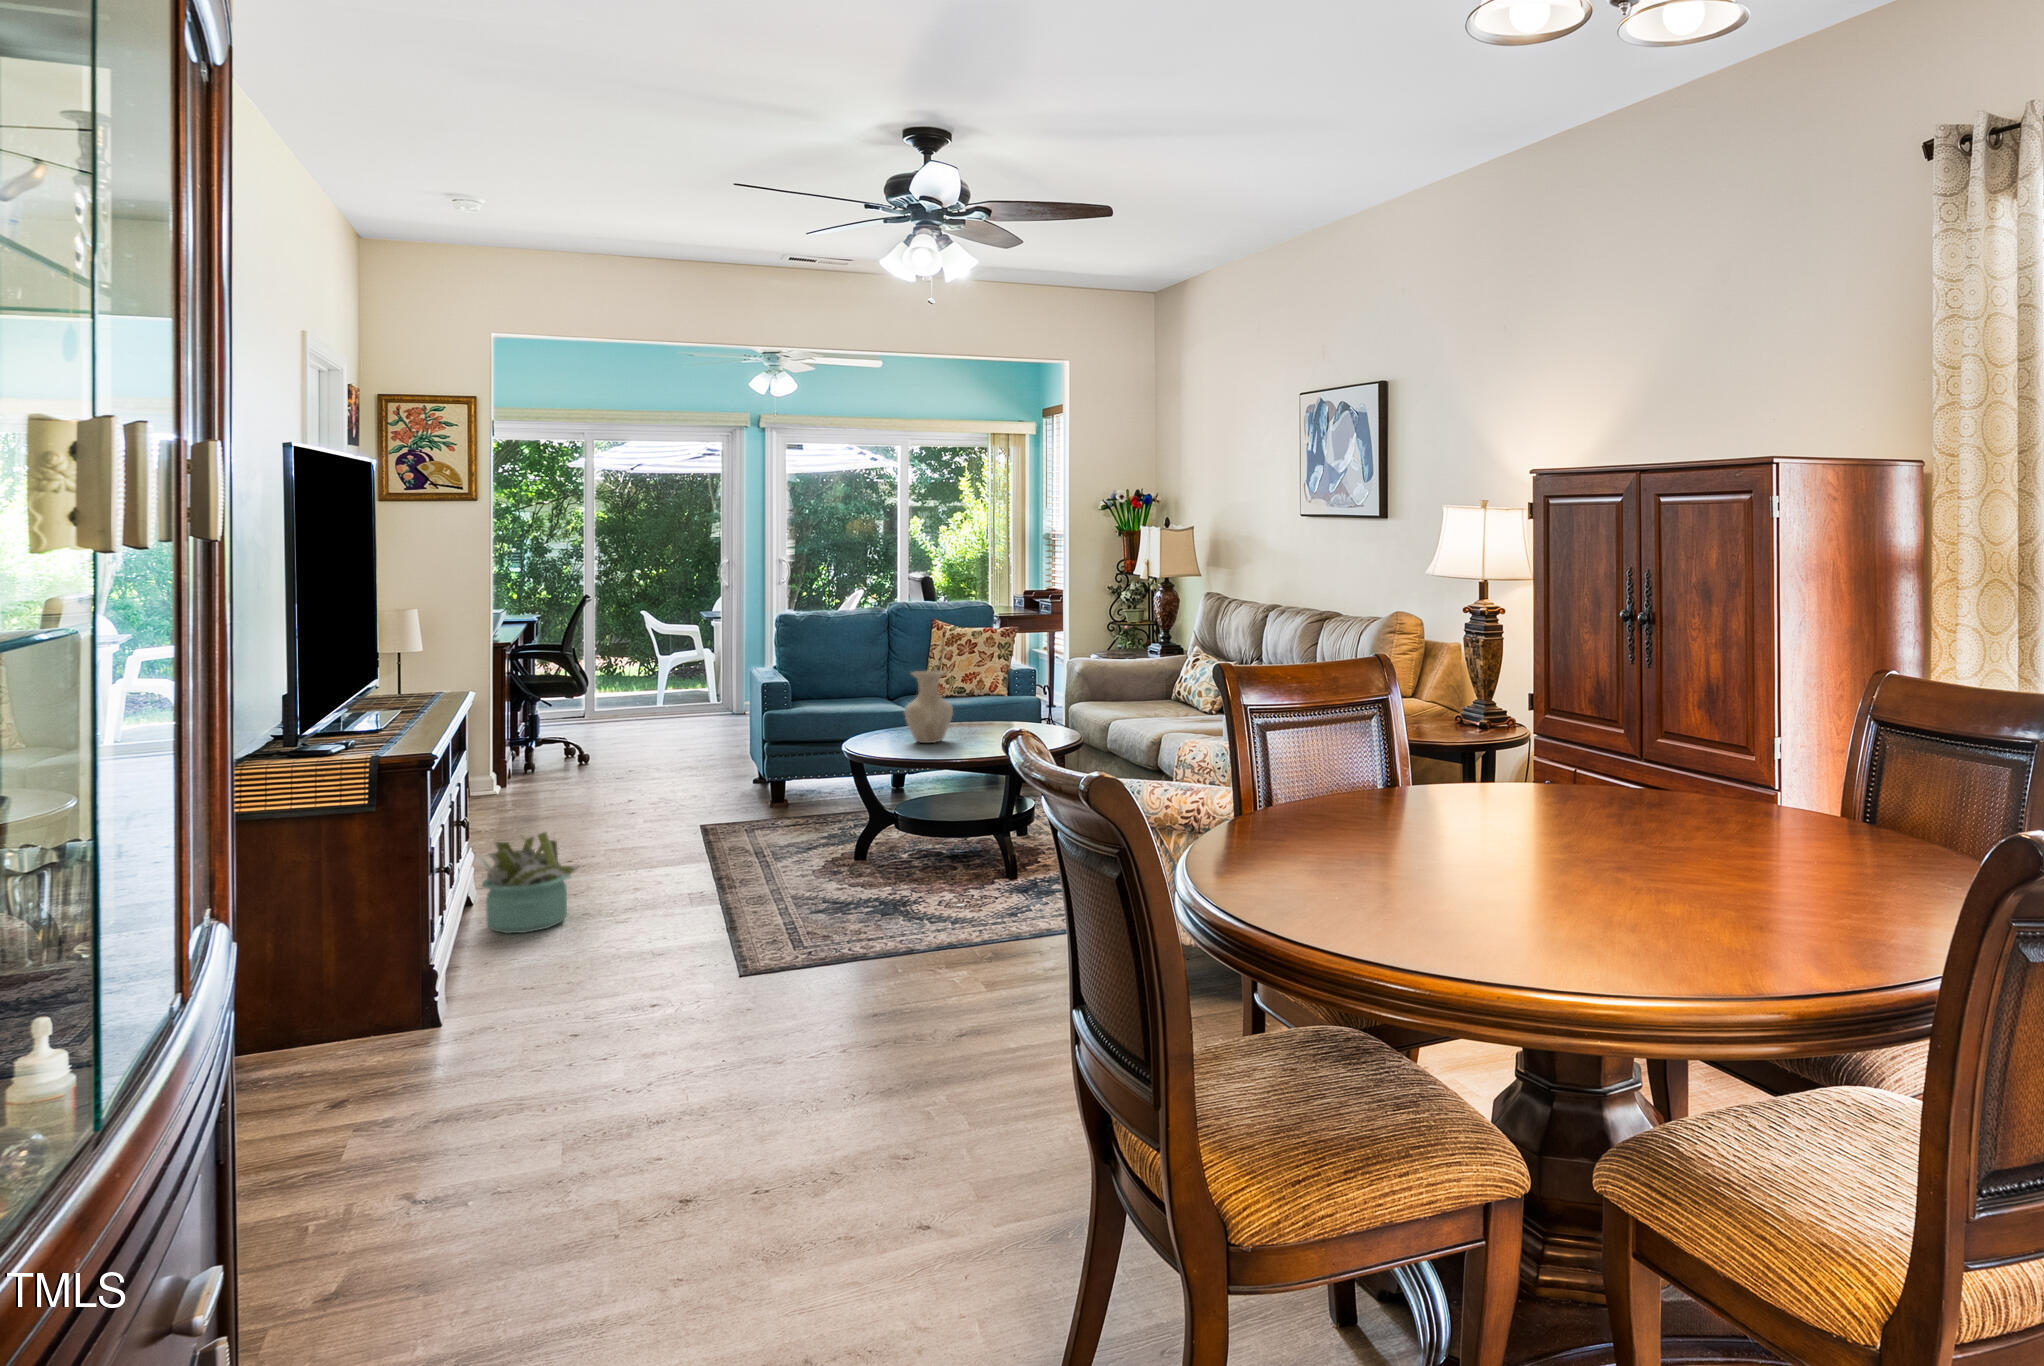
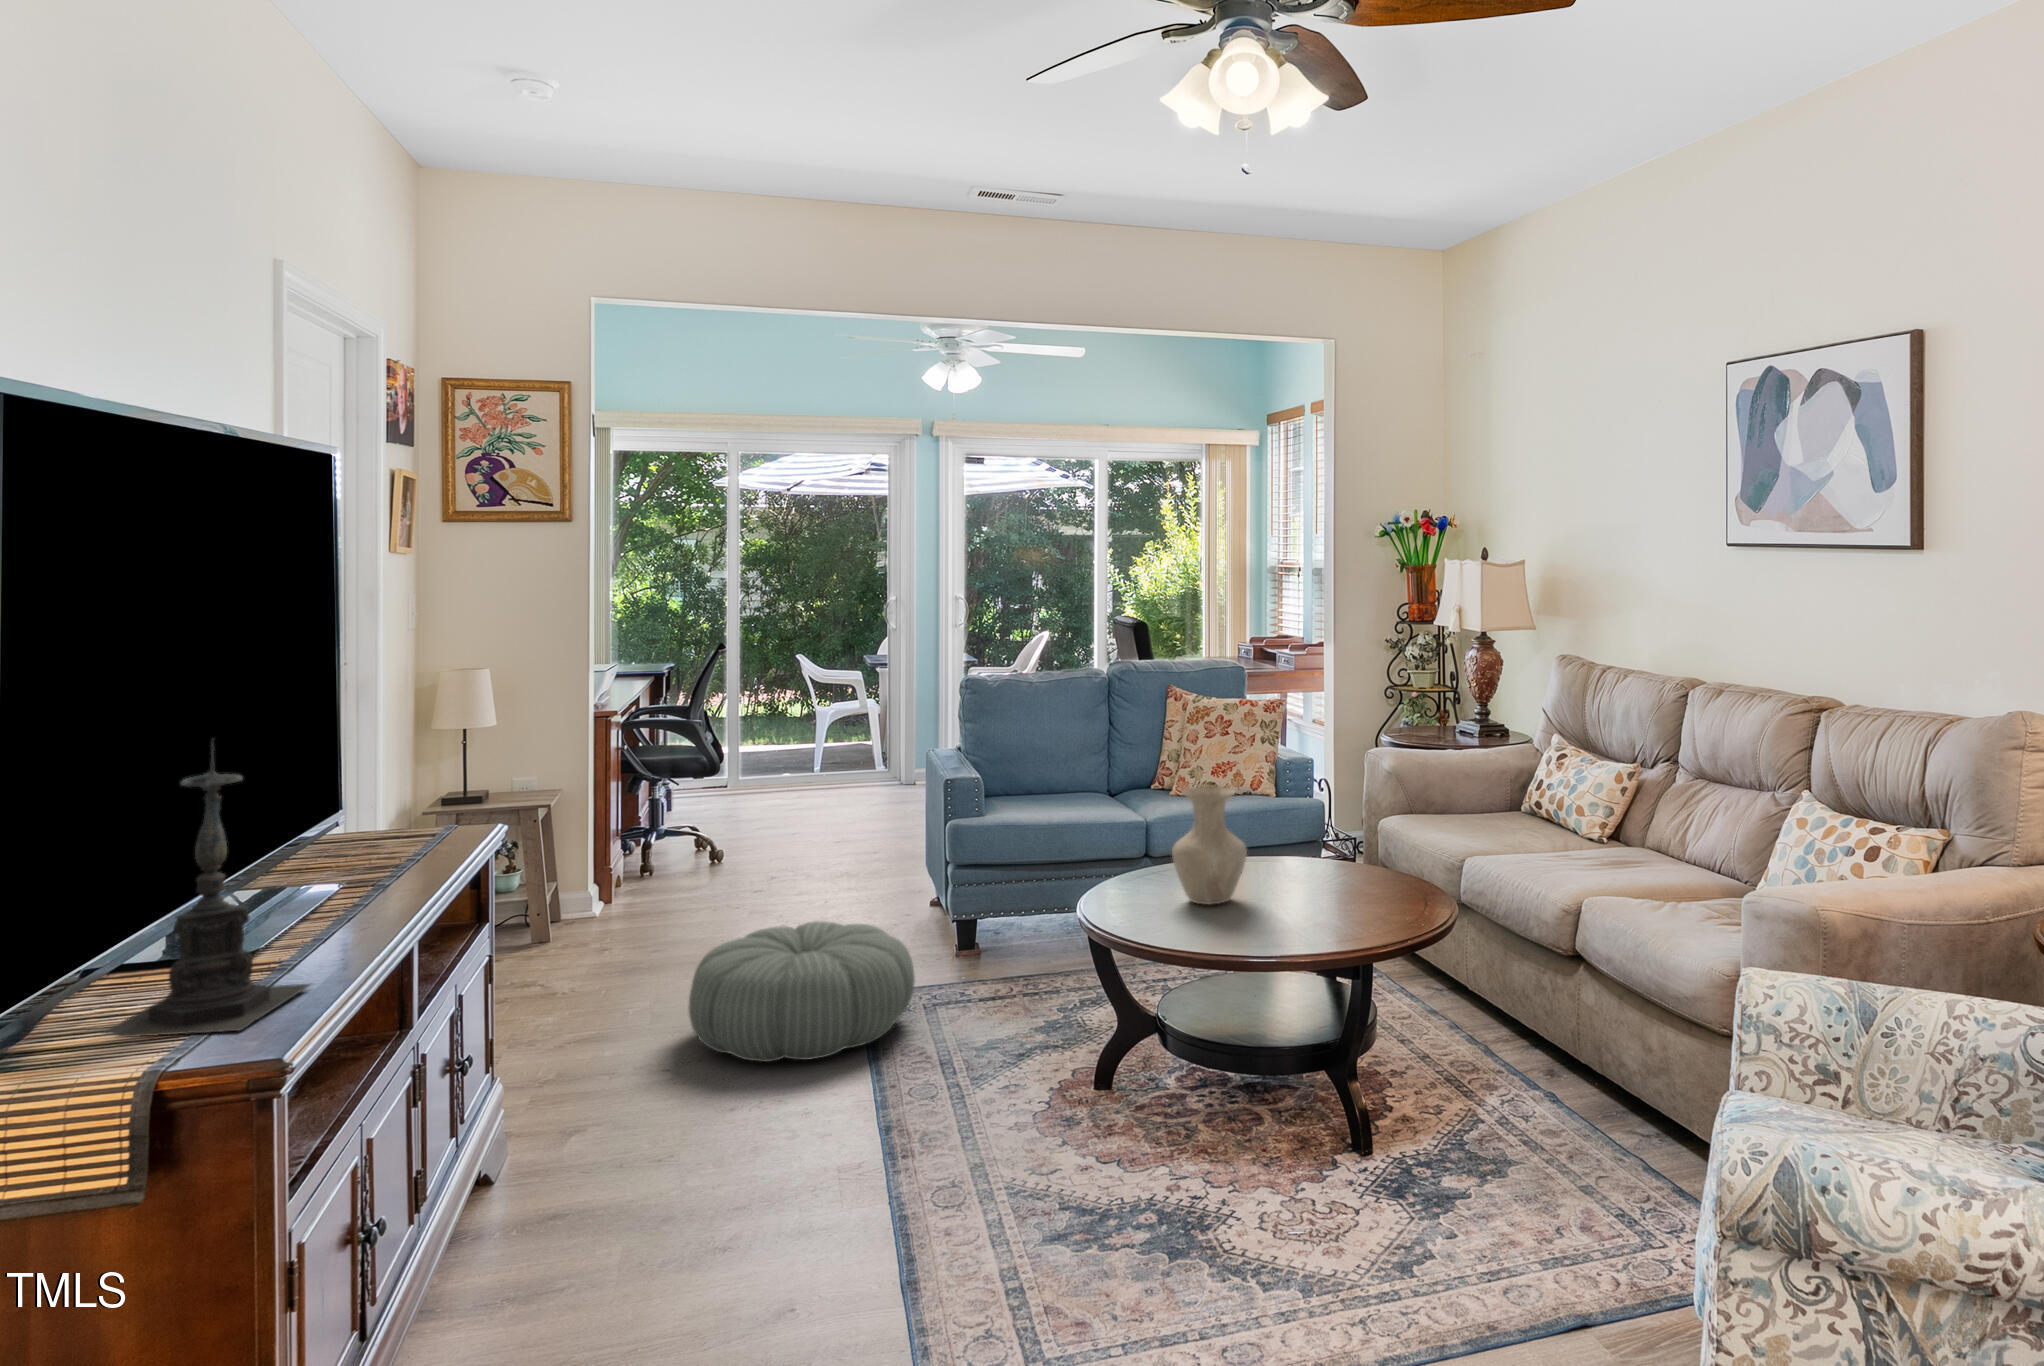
candle holder: none [338,607,426,741] -> present [104,738,310,1038]
pouf: none [584,773,738,854] -> present [689,921,915,1062]
decorative plant: present [477,832,579,933] -> none [471,1090,656,1287]

